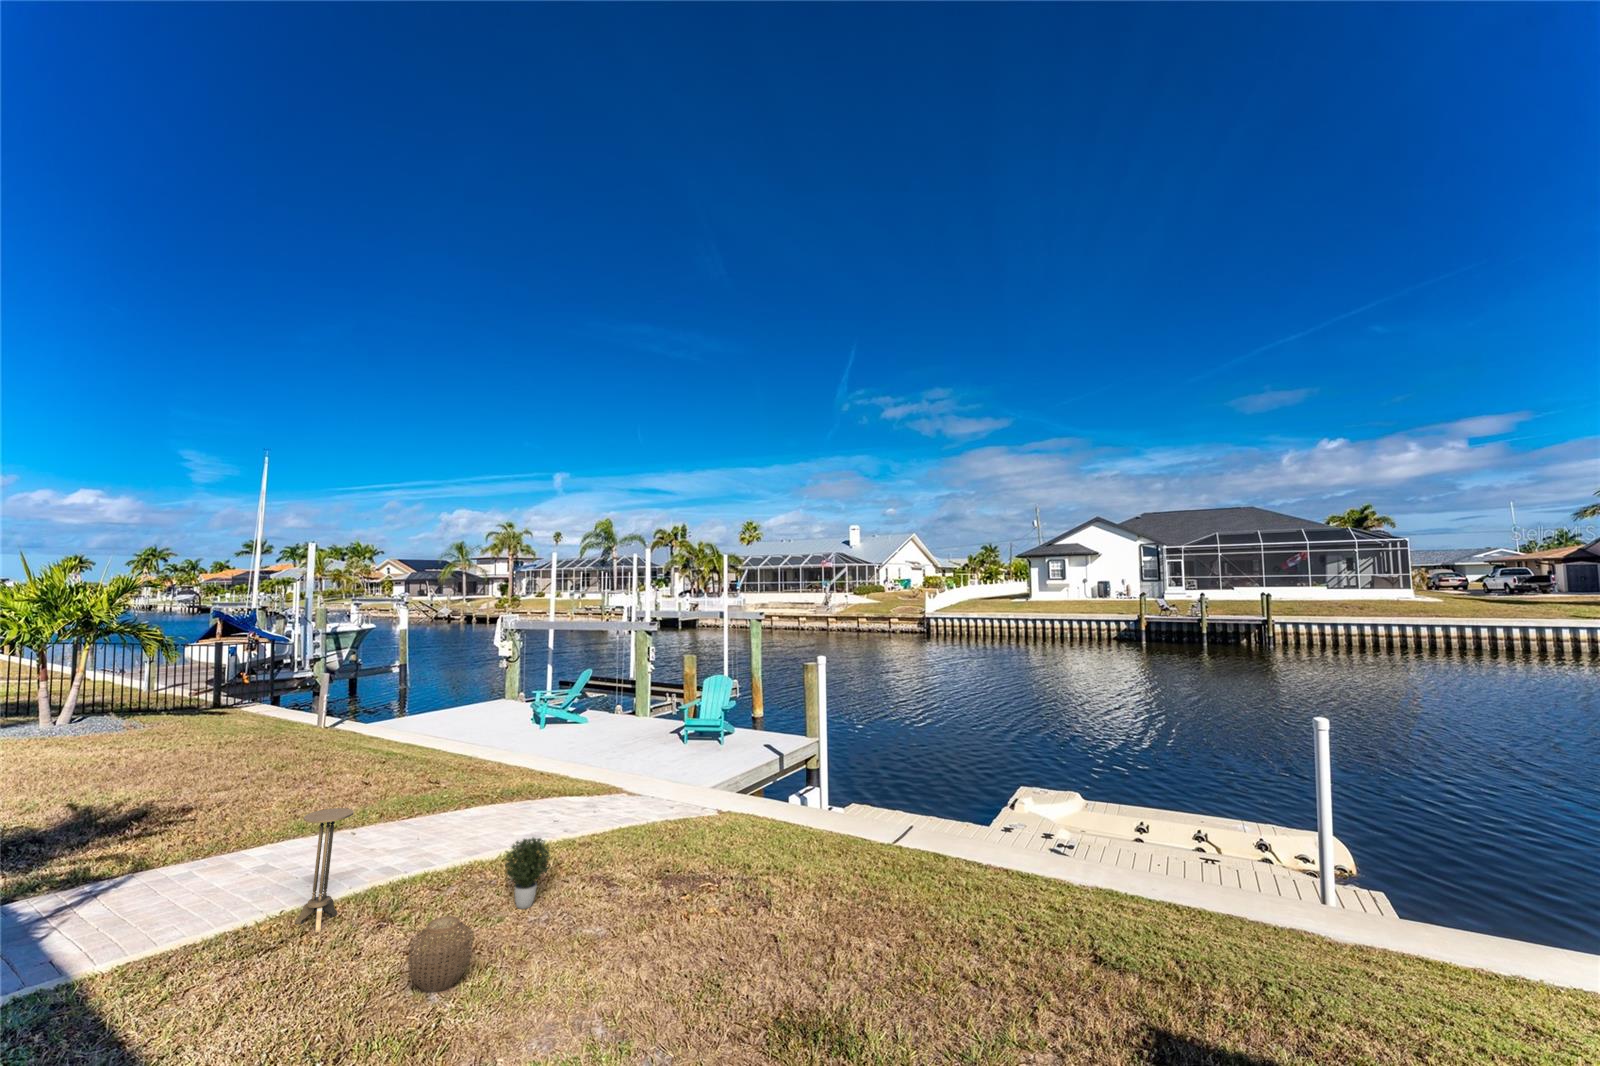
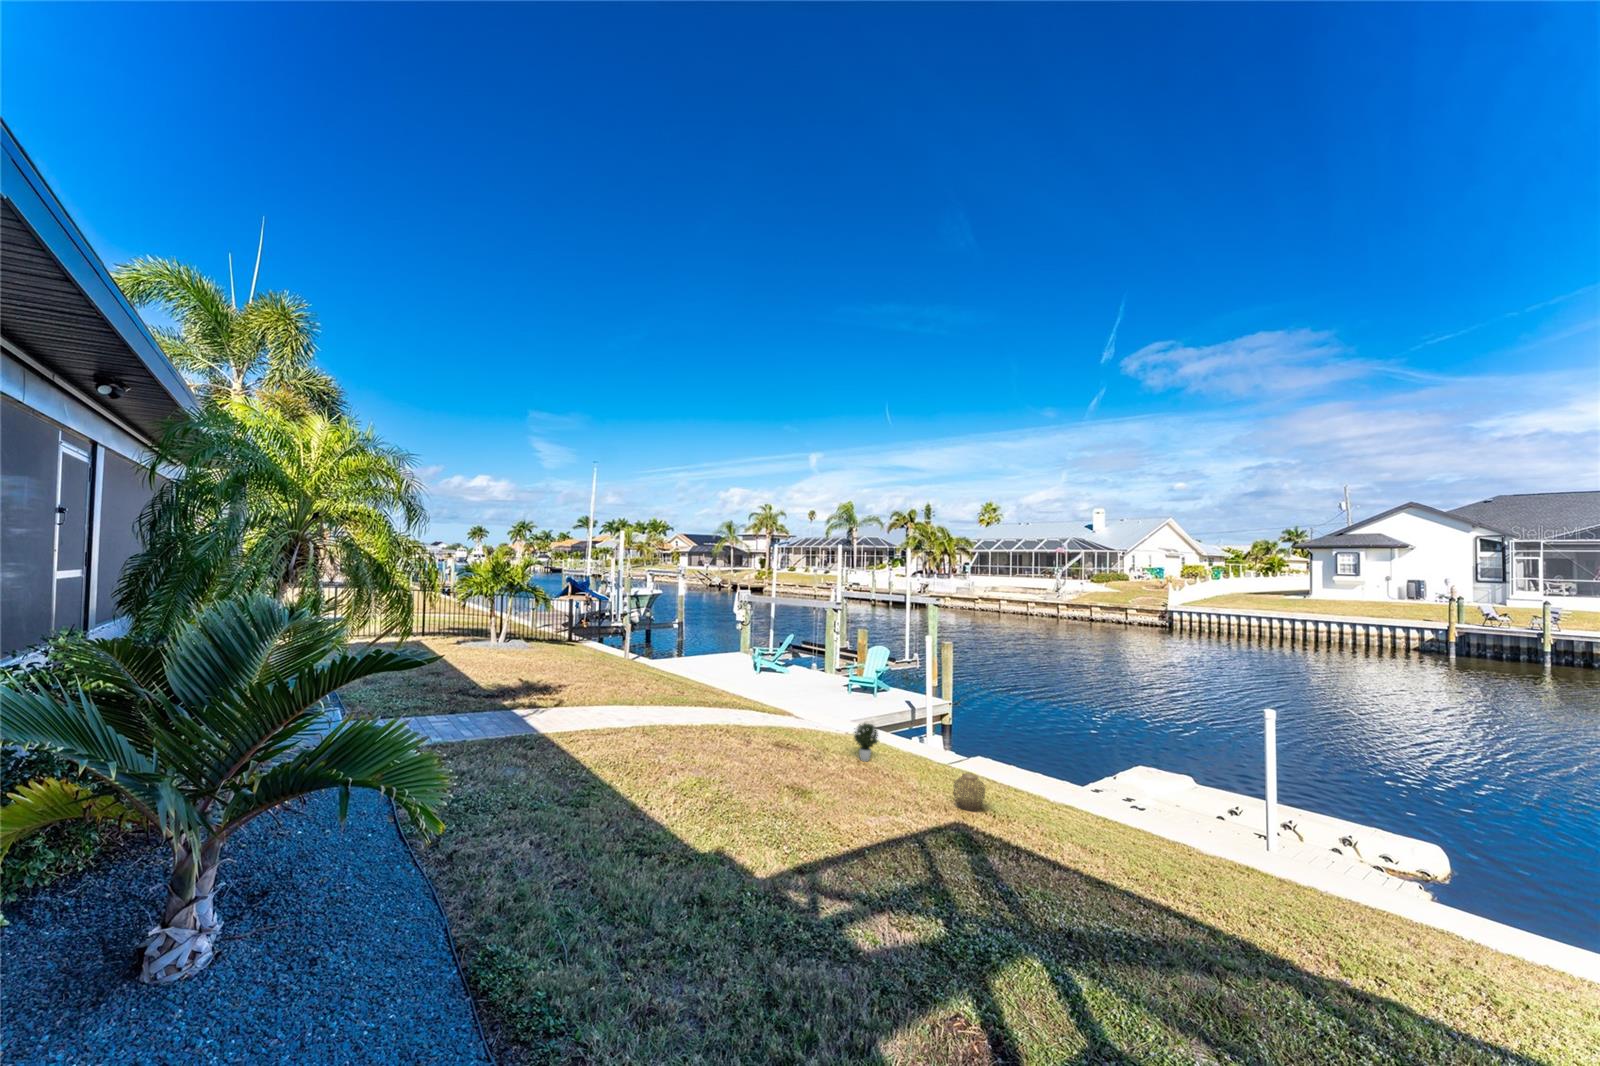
side table: present [295,808,354,933] -> none [752,693,778,754]
woven basket: present [408,916,473,992] -> present [954,774,985,811]

